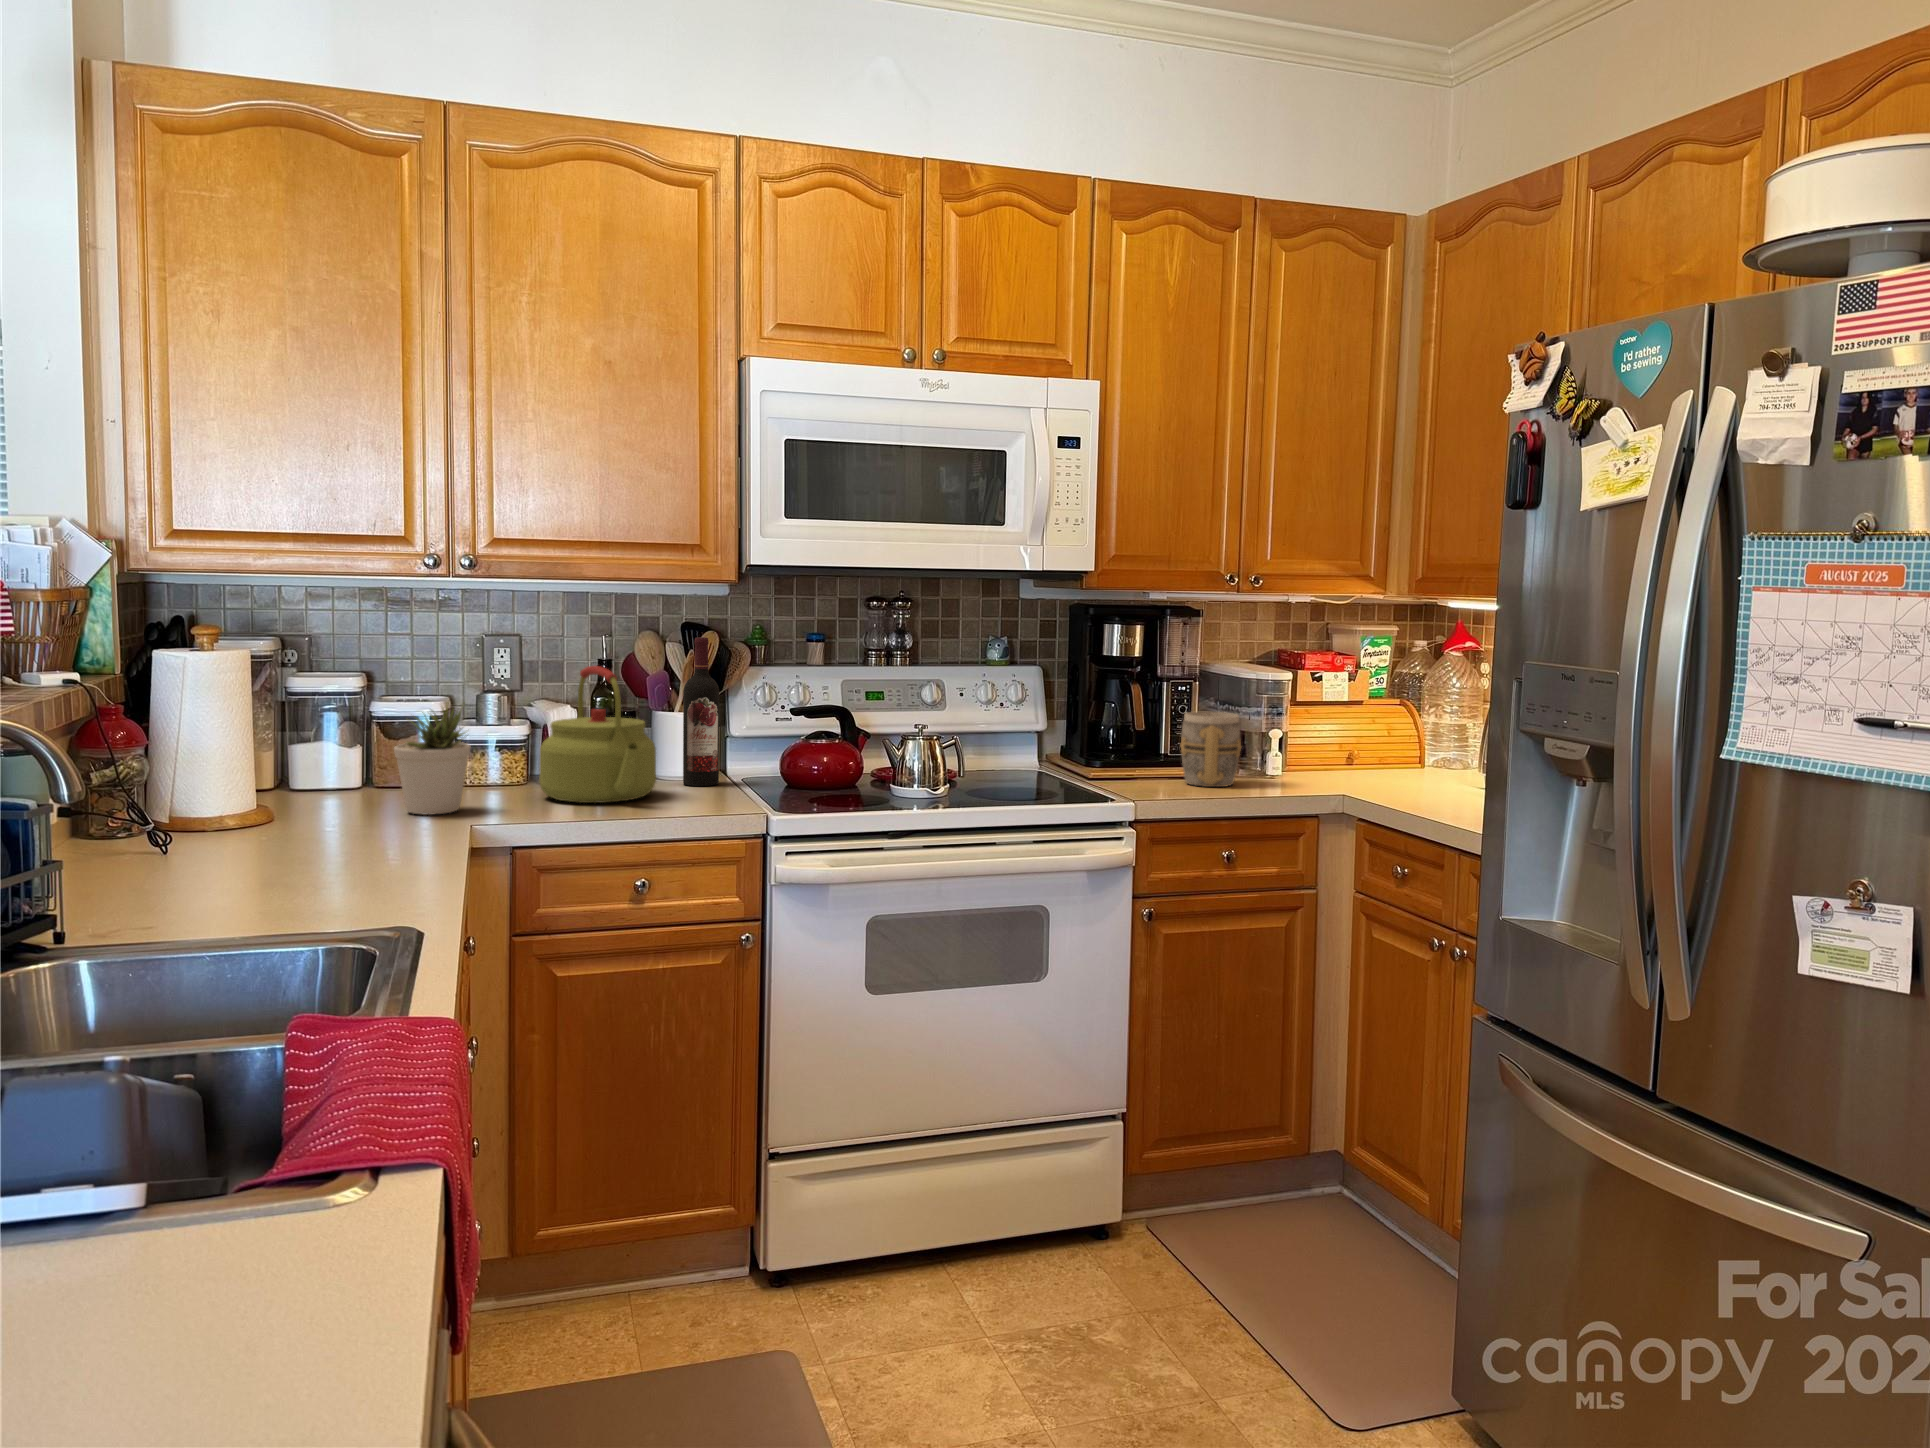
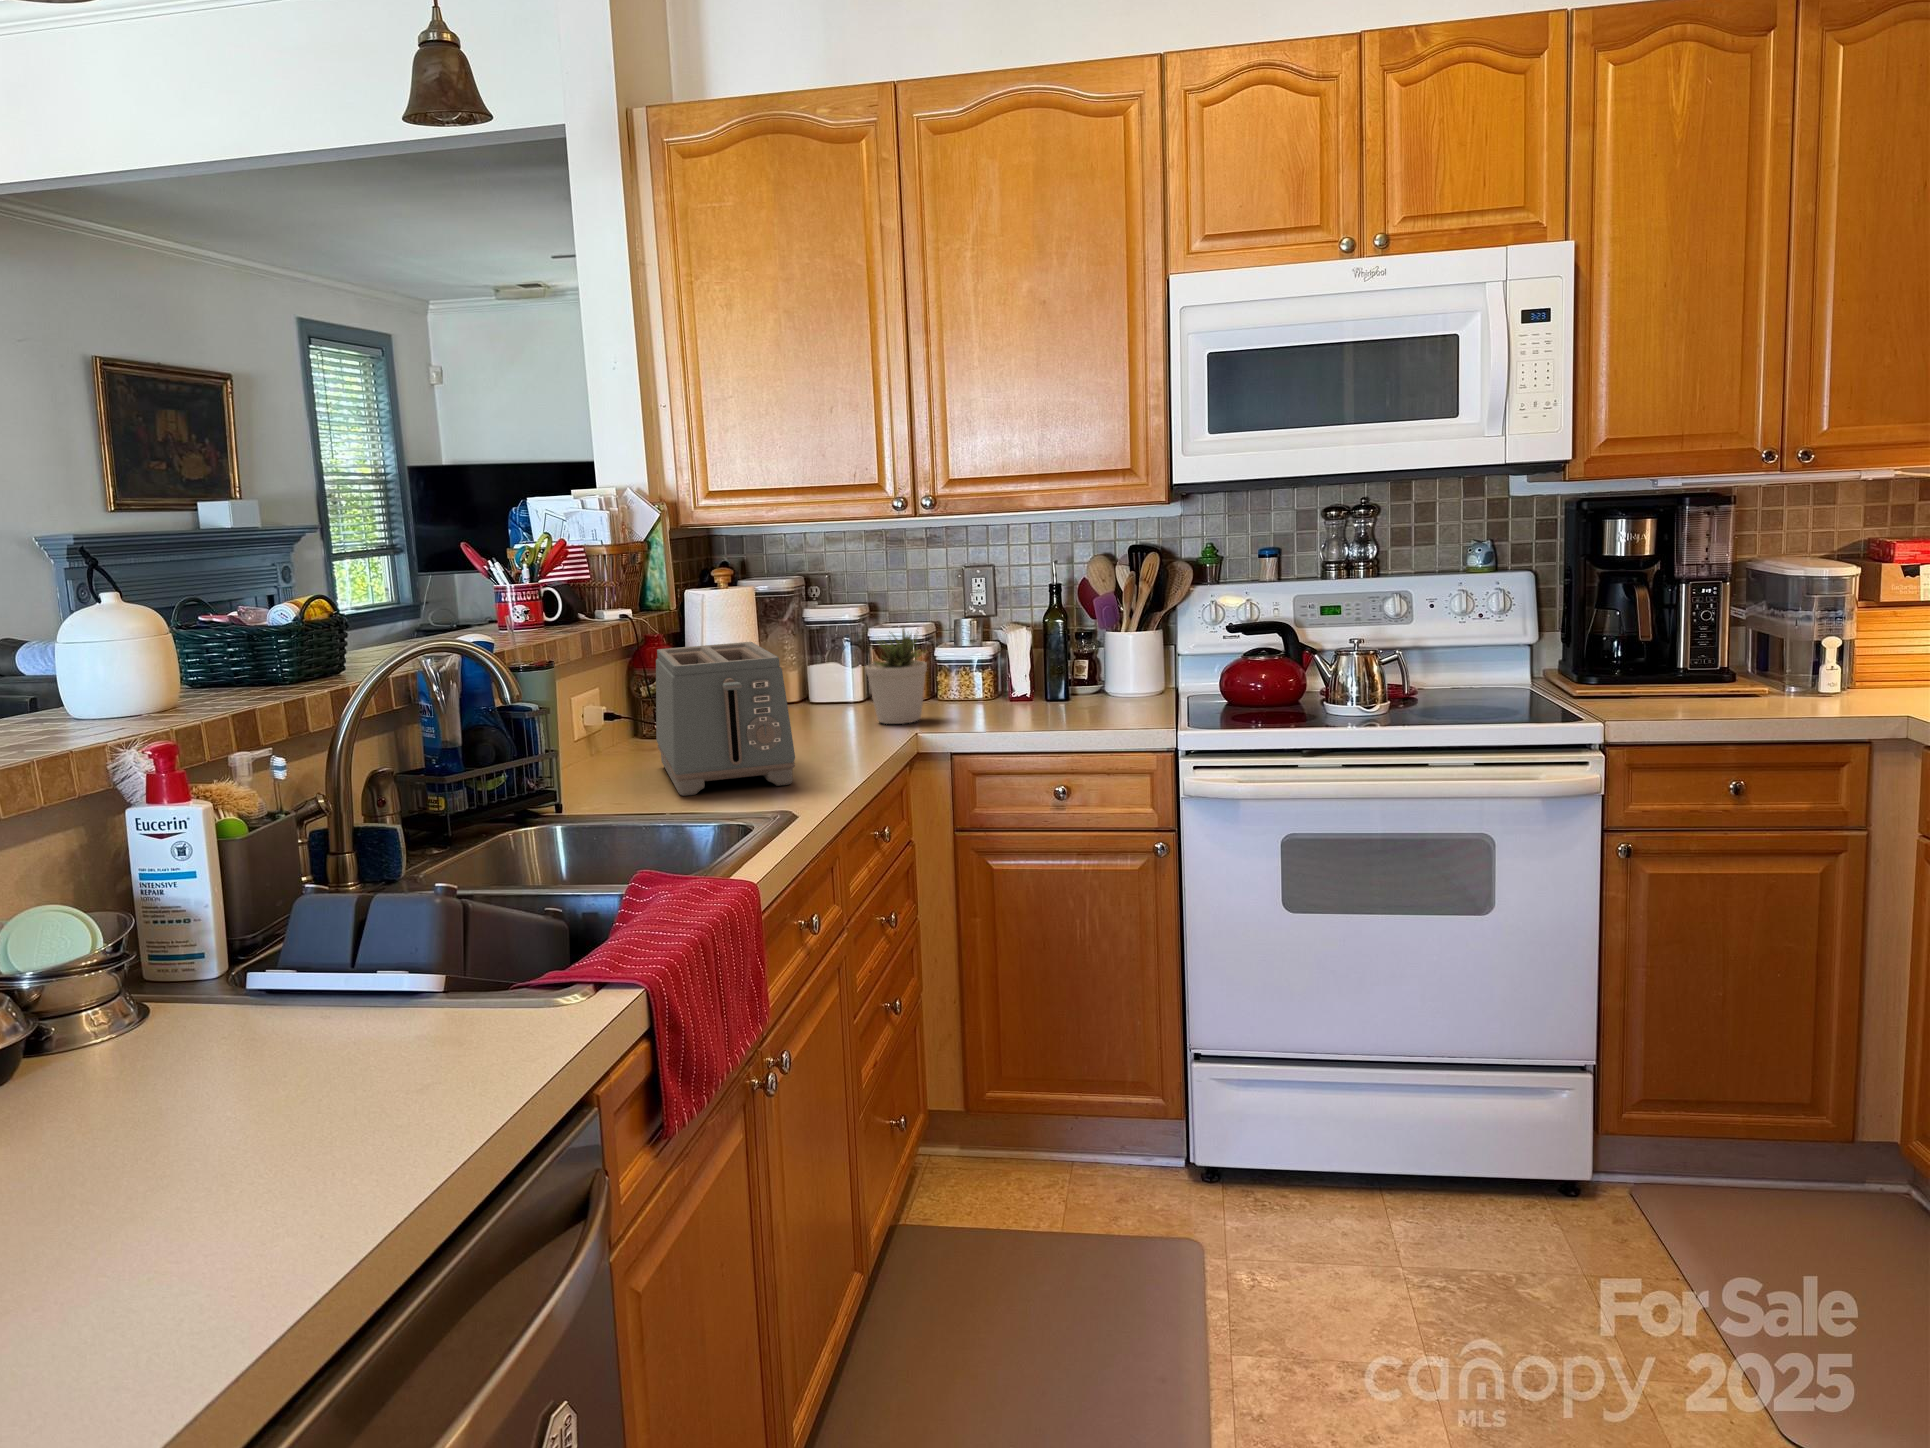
wine bottle: present [683,637,719,786] -> none [1132,558,1168,700]
kettle: present [539,666,656,803] -> none [993,589,1098,716]
mug: present [1180,712,1241,787] -> none [1687,618,1770,706]
toaster: none [157,716,386,905] -> present [656,642,795,796]

